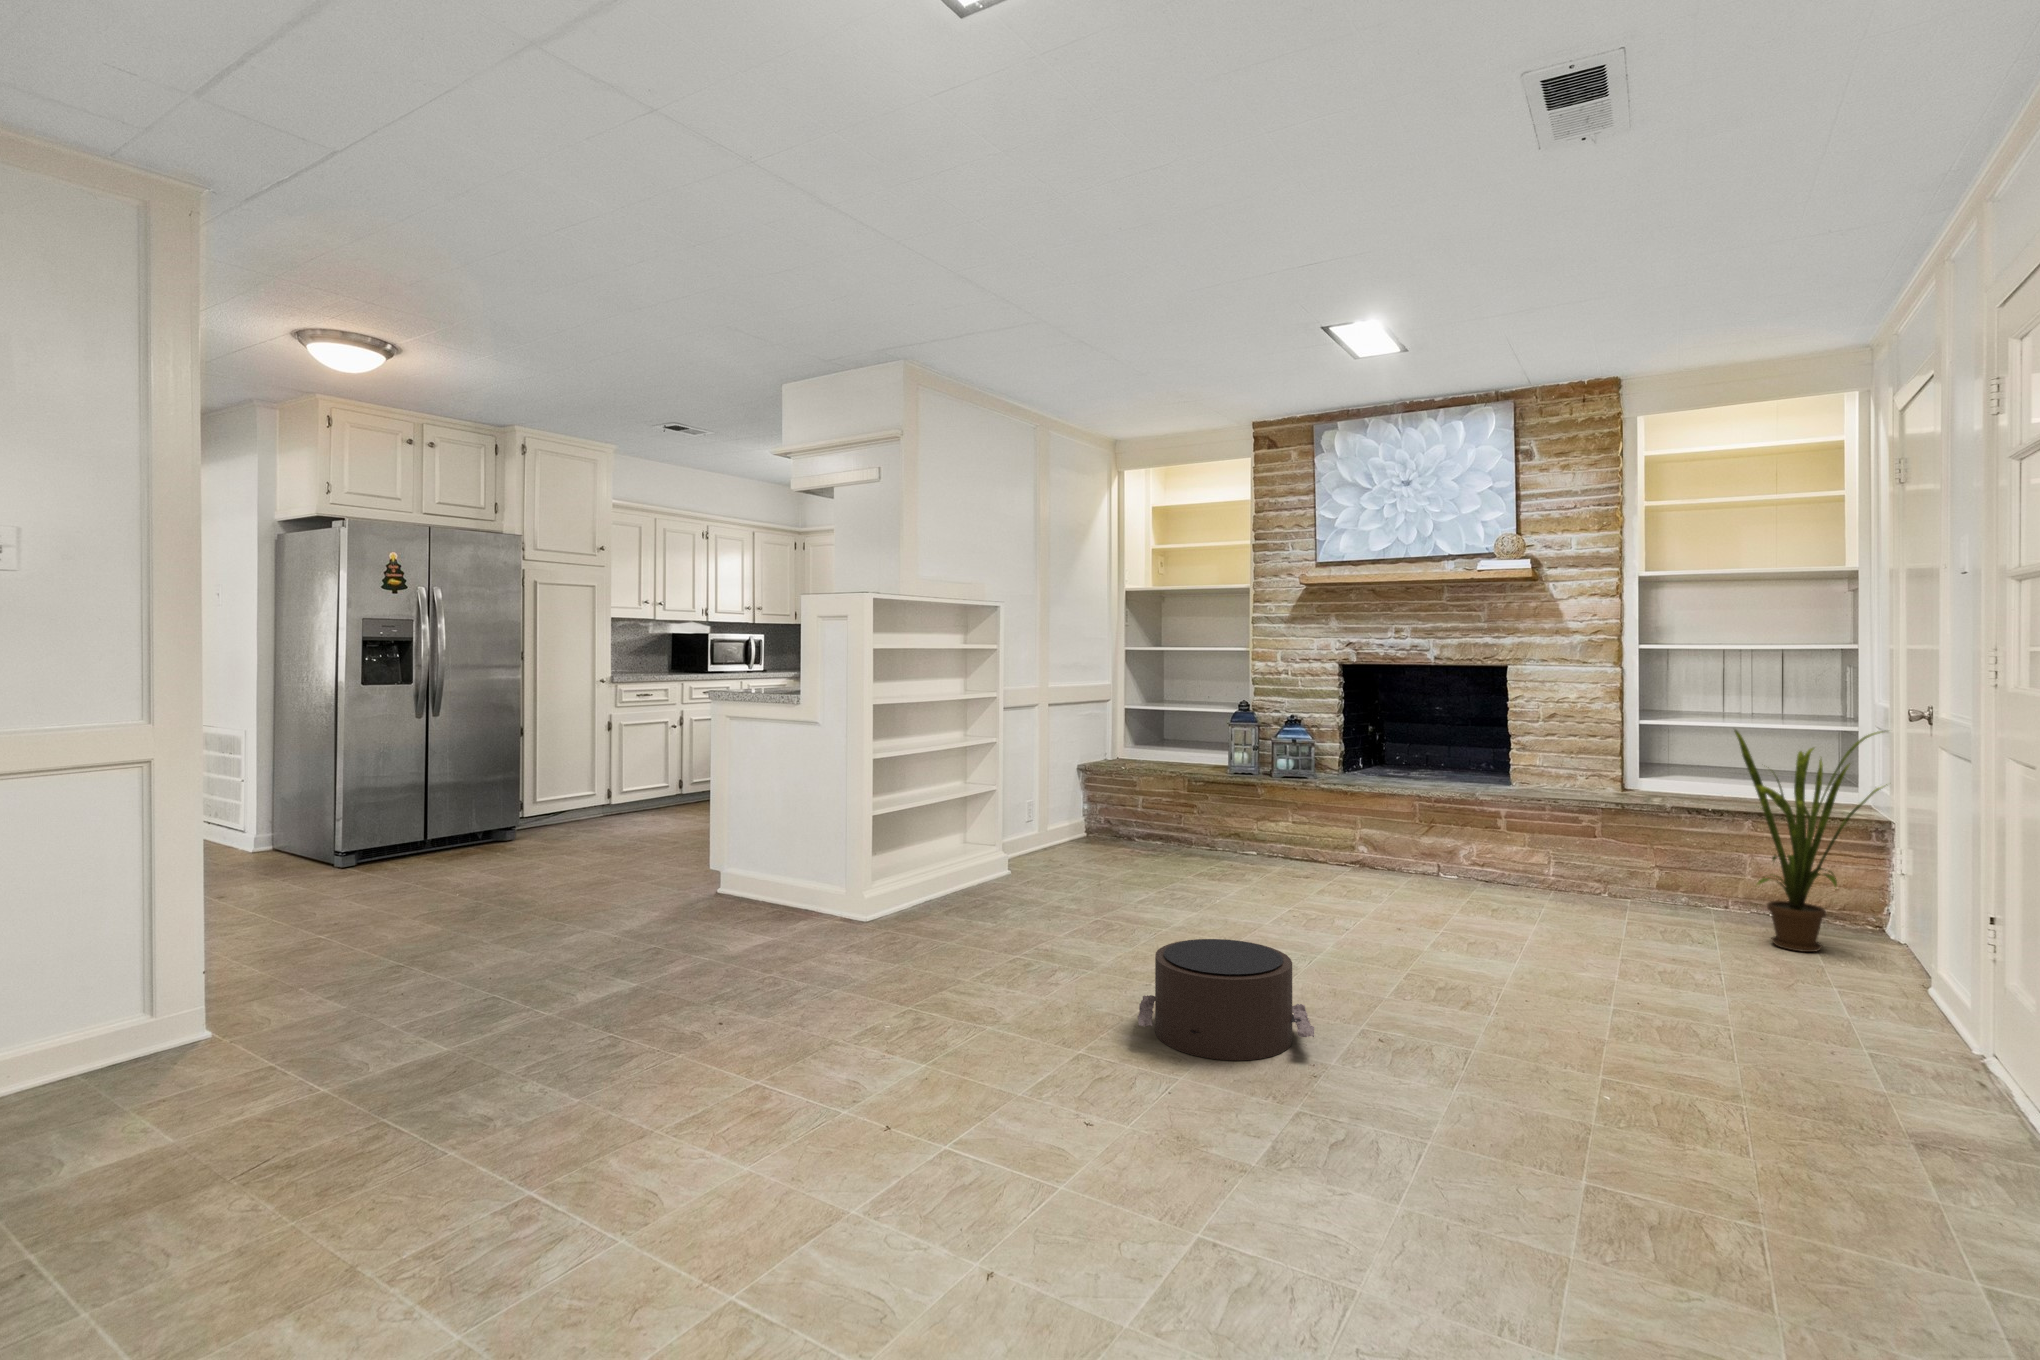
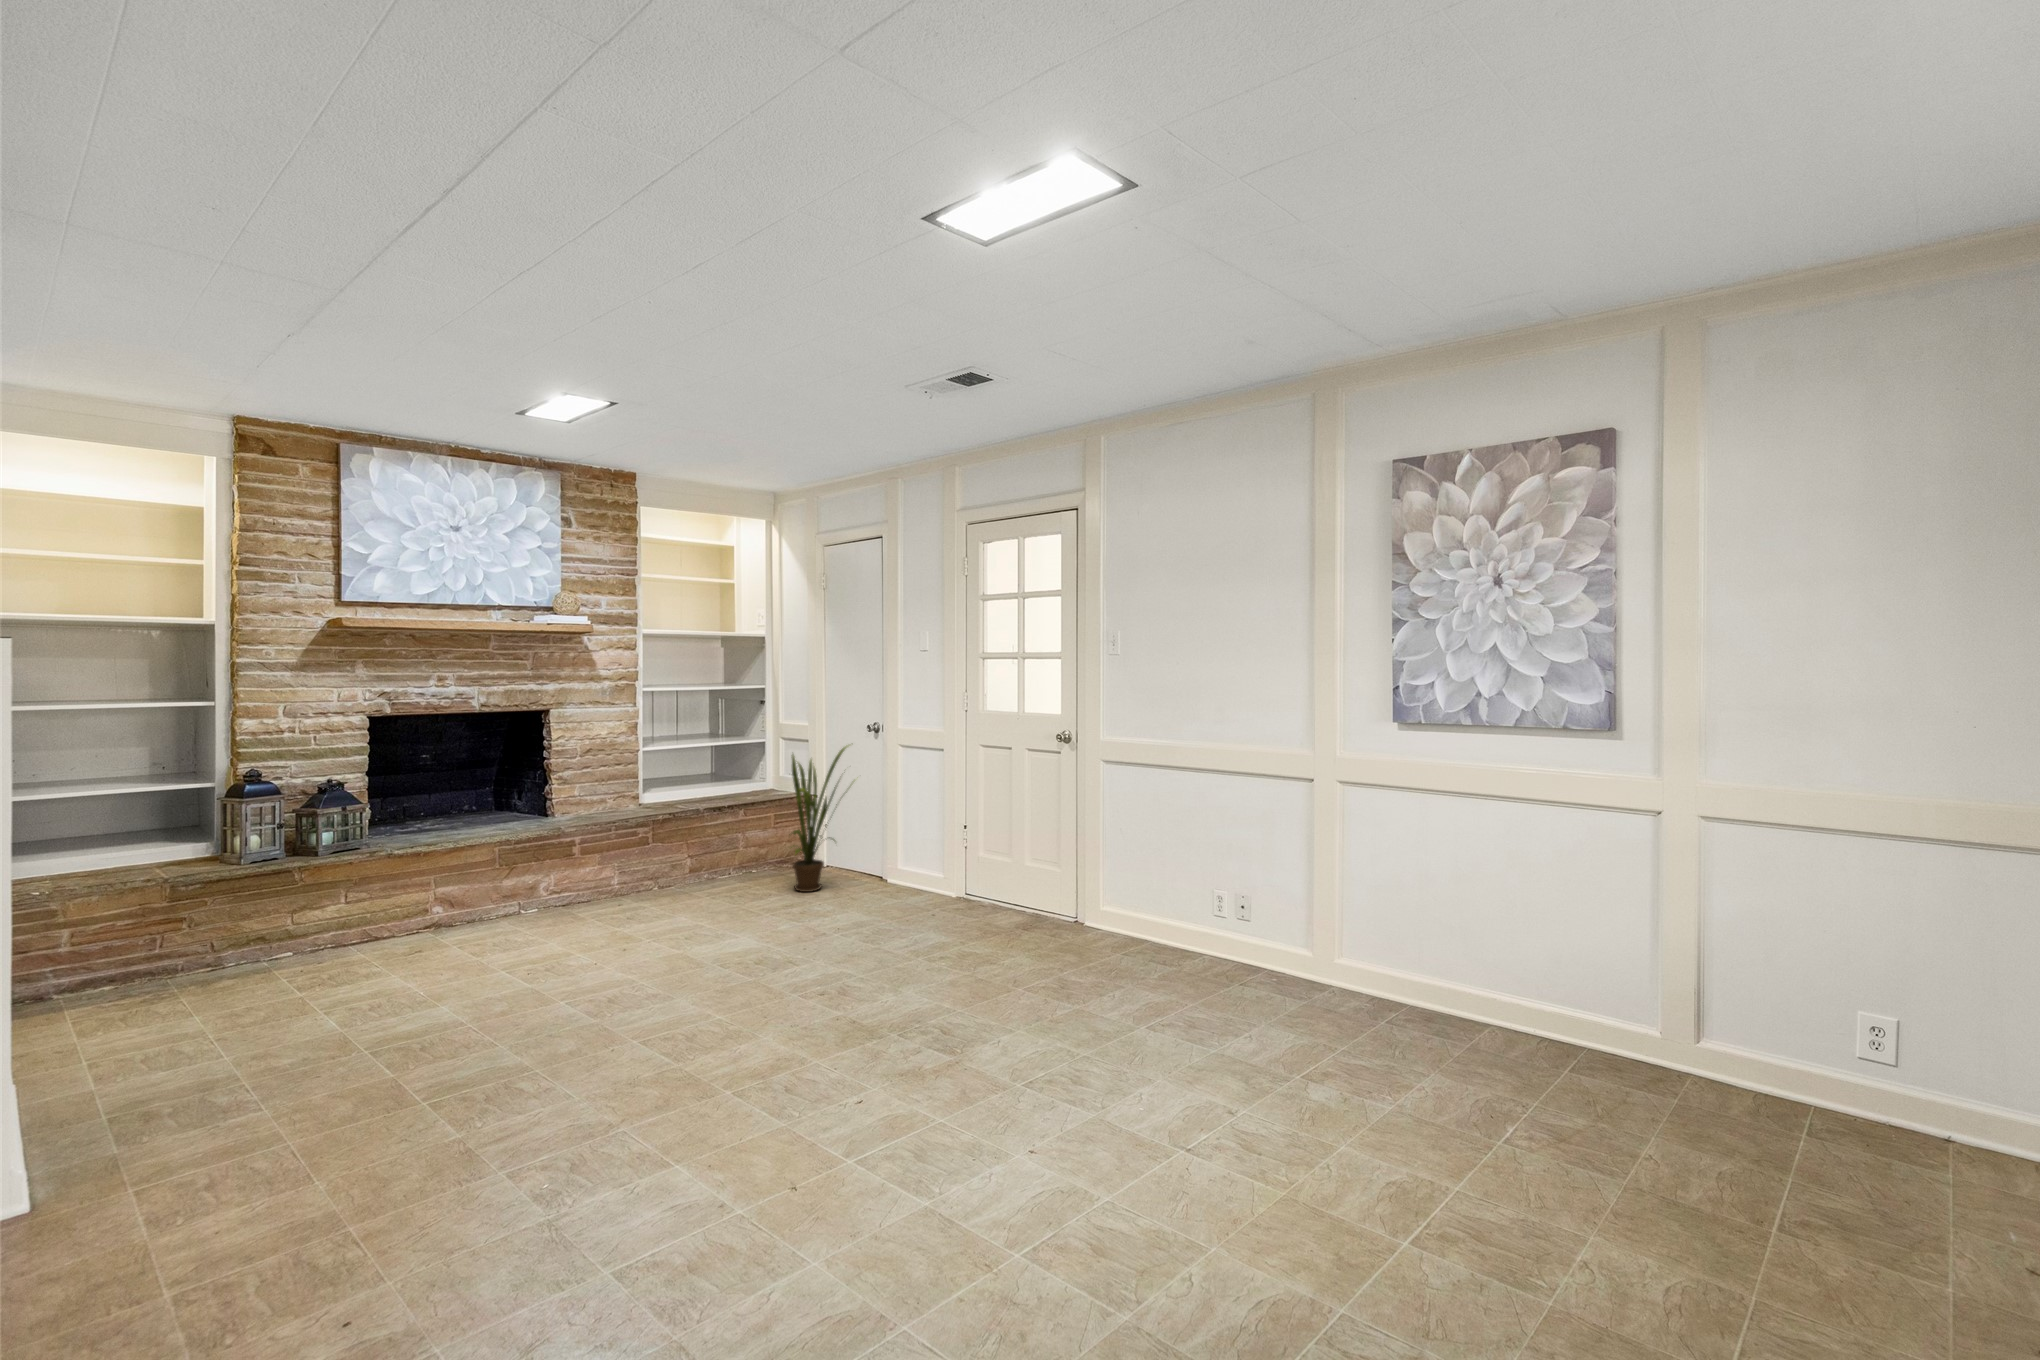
pouf: present [1138,939,1314,1060] -> none [630,998,792,1116]

